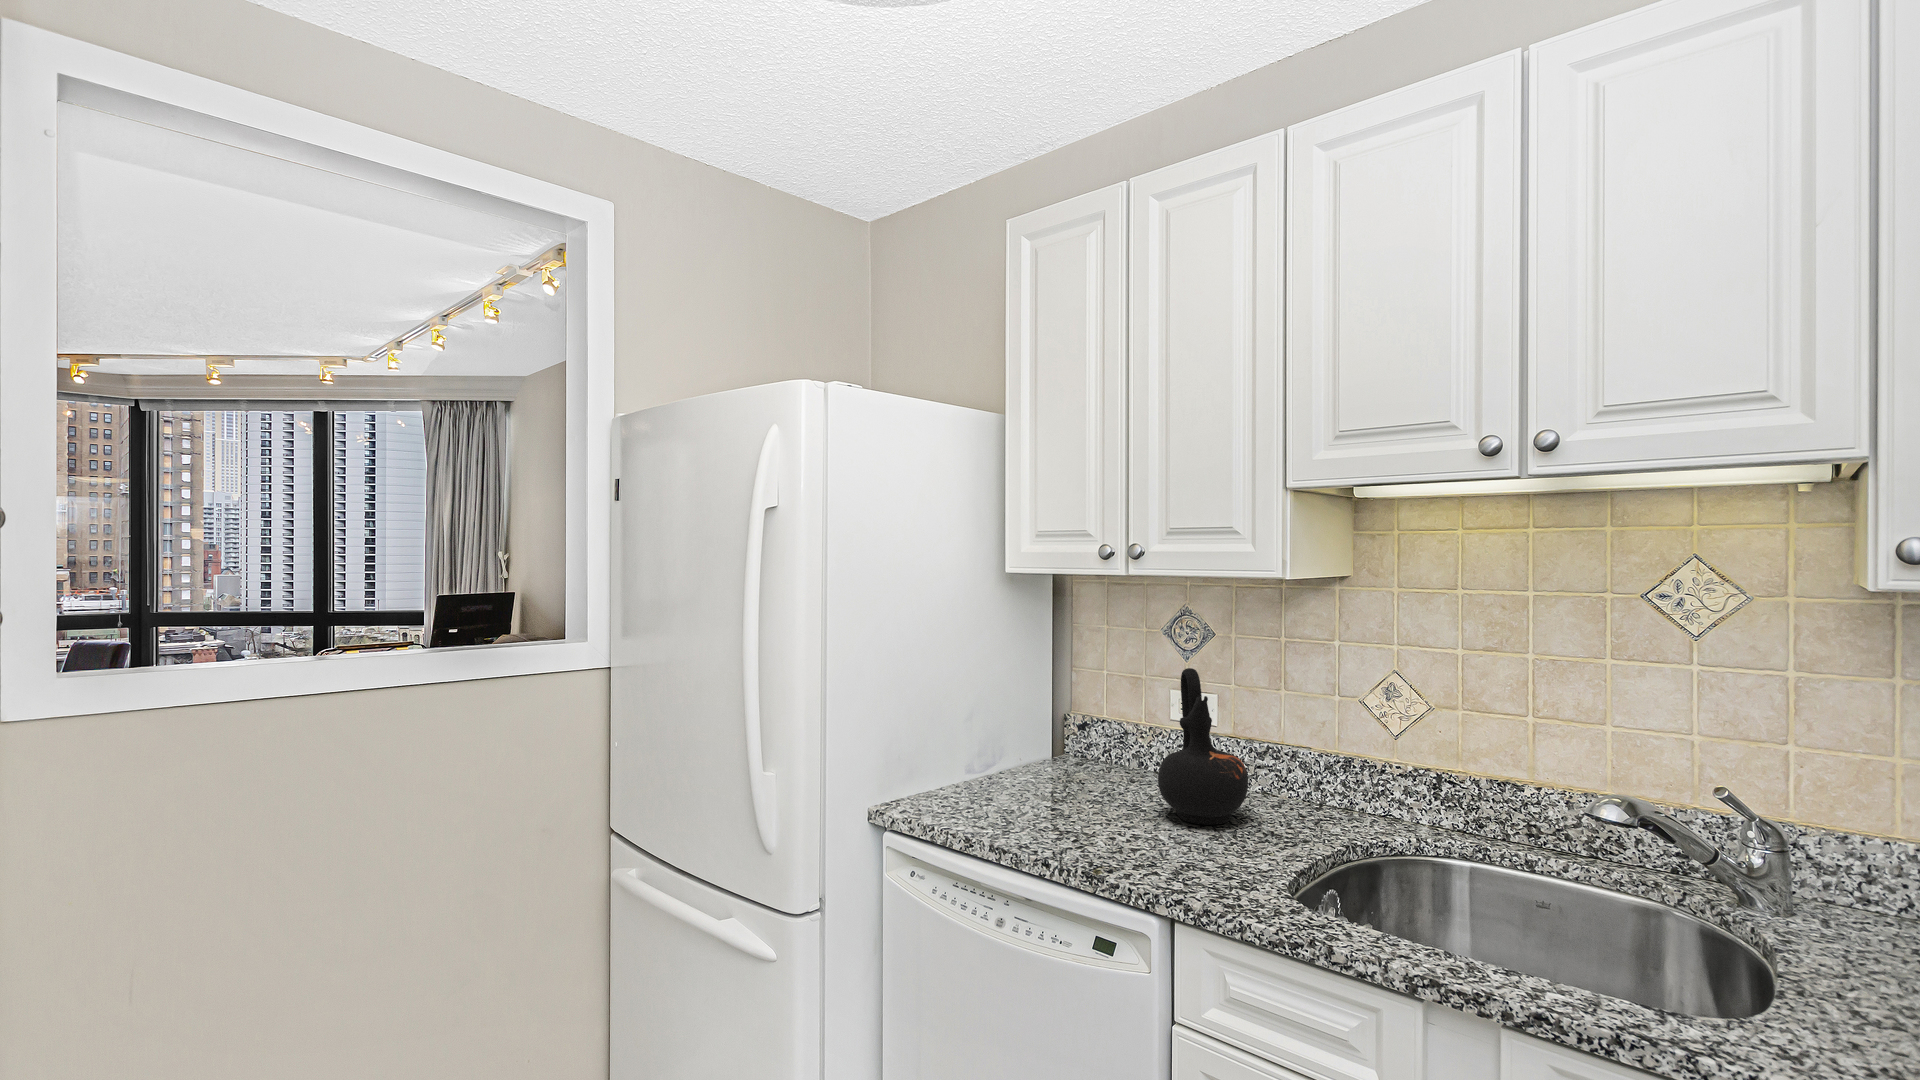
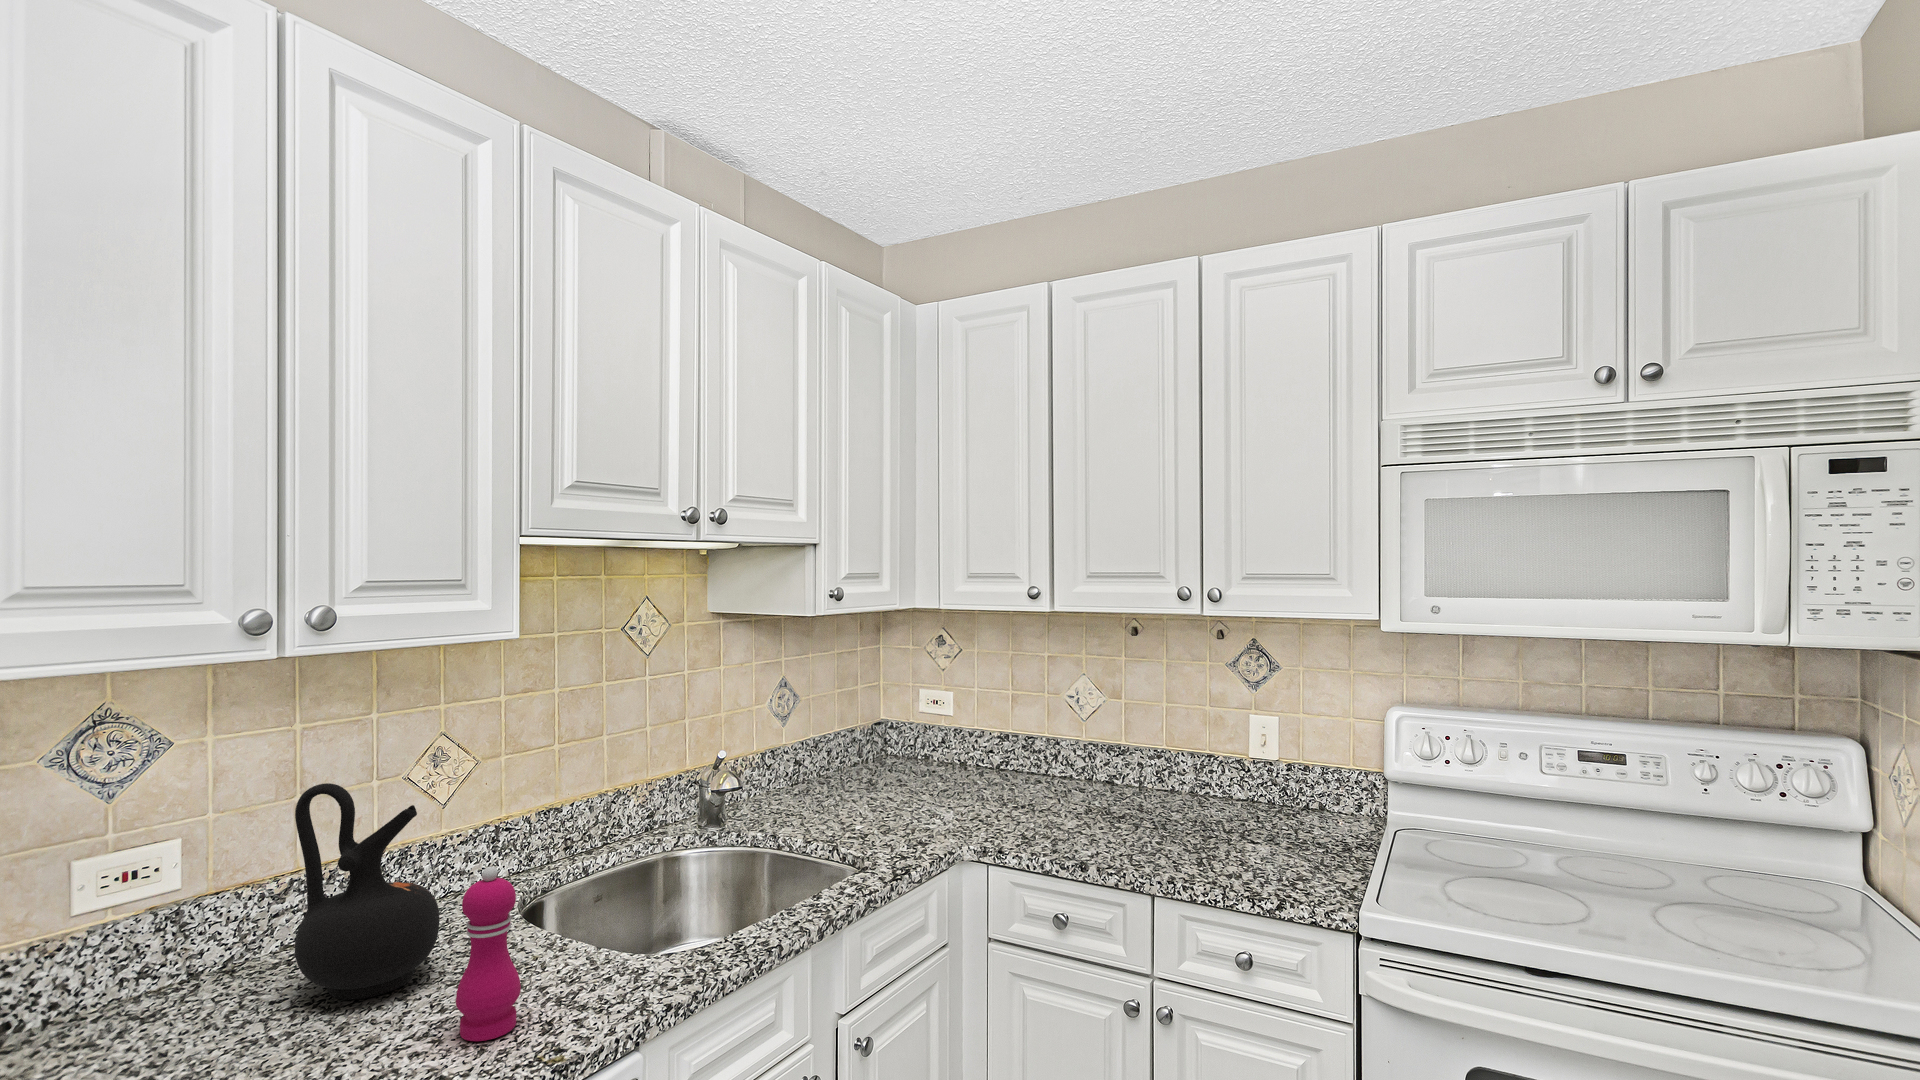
pepper mill: none [1110,736,1152,857] -> present [456,867,521,1041]

